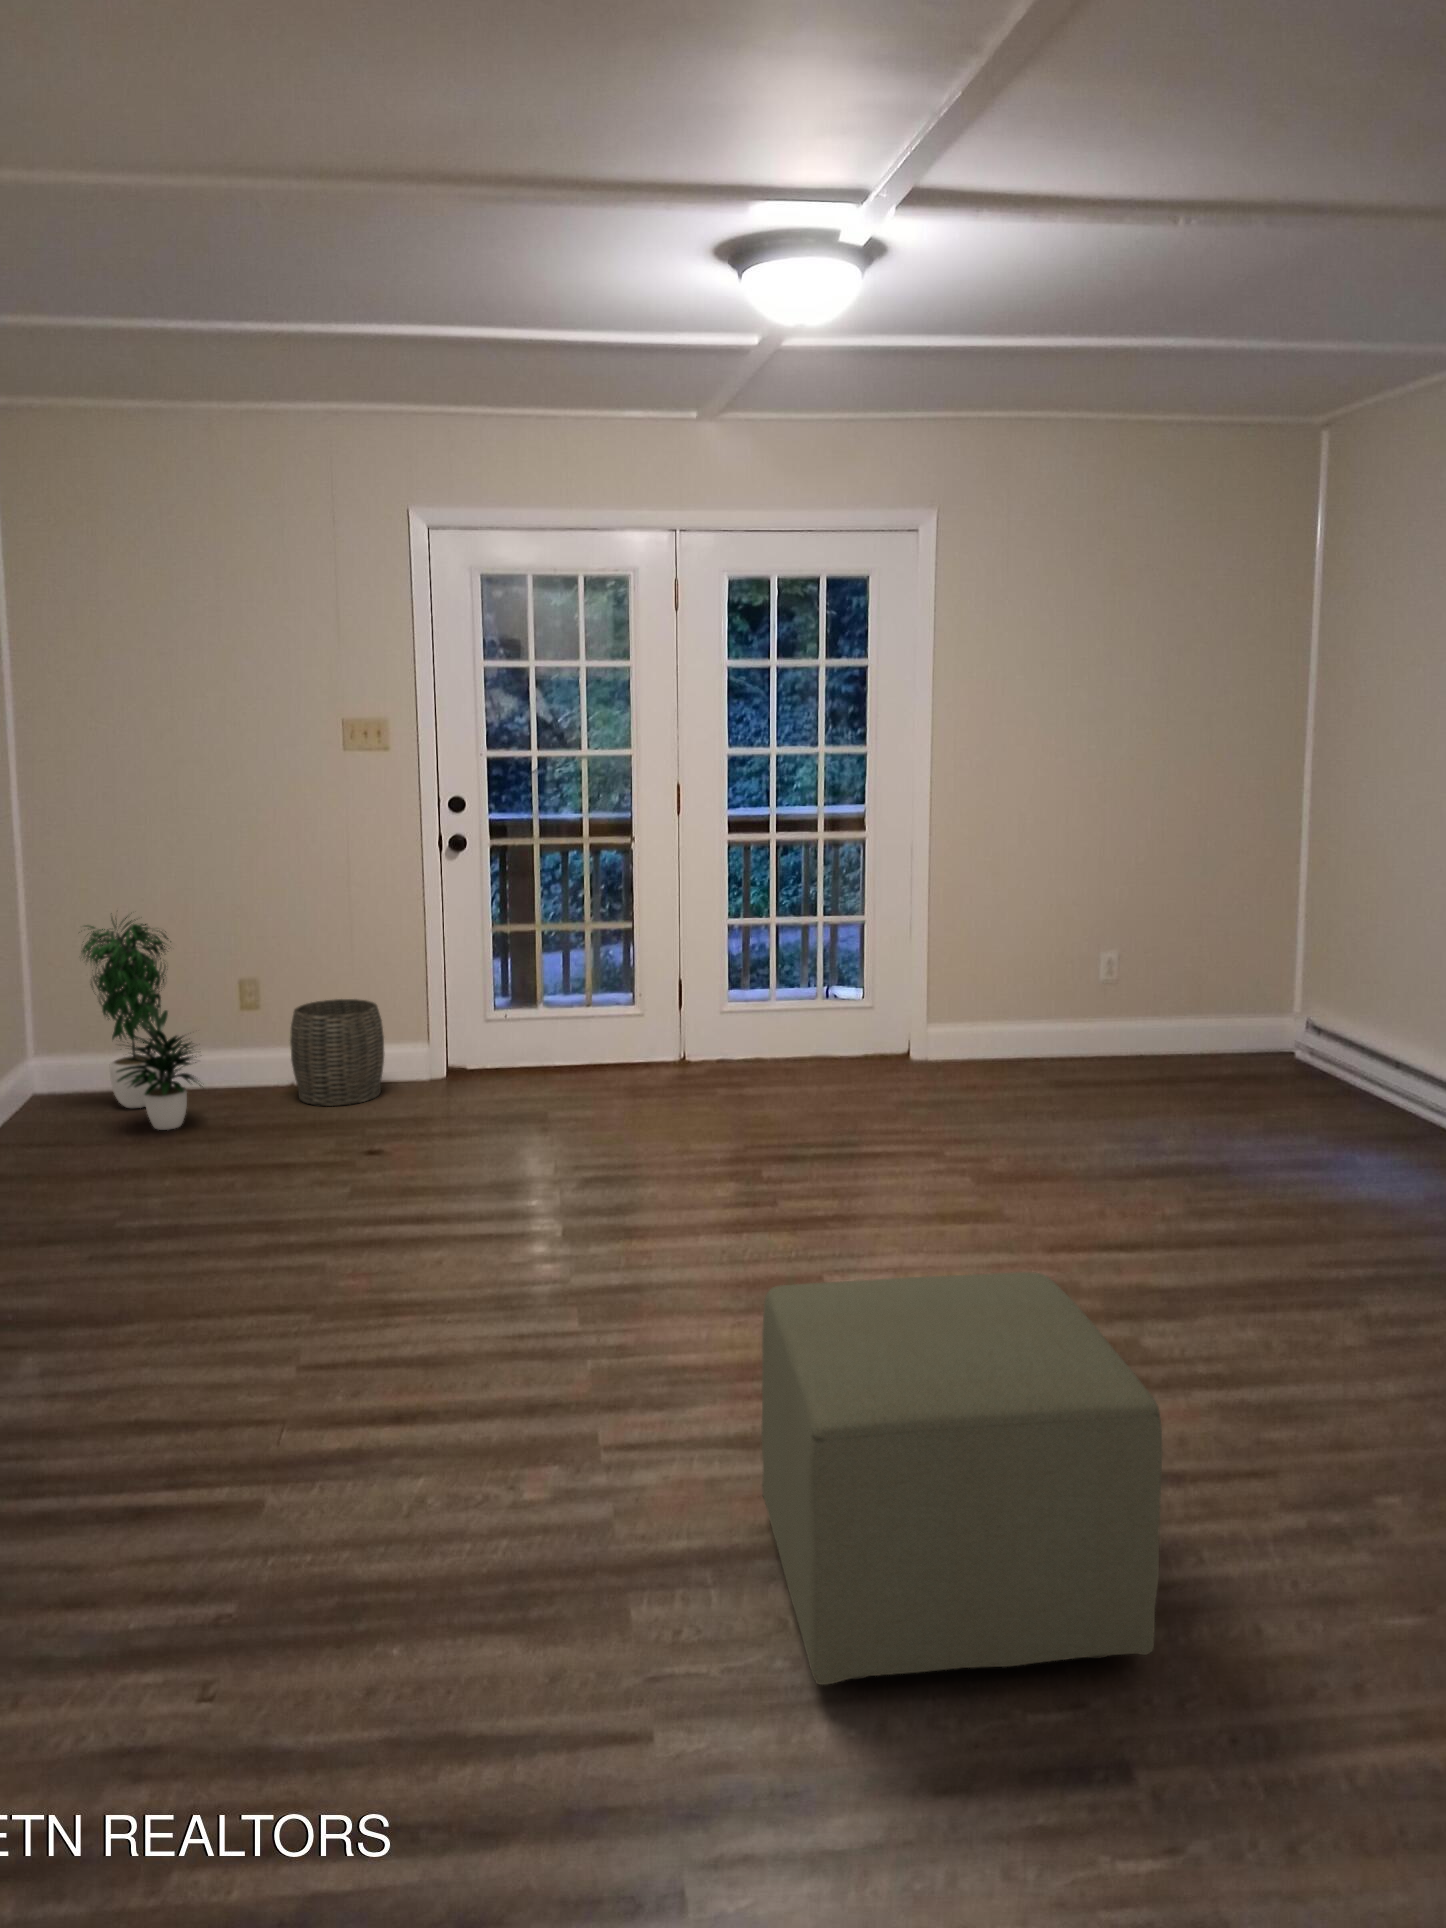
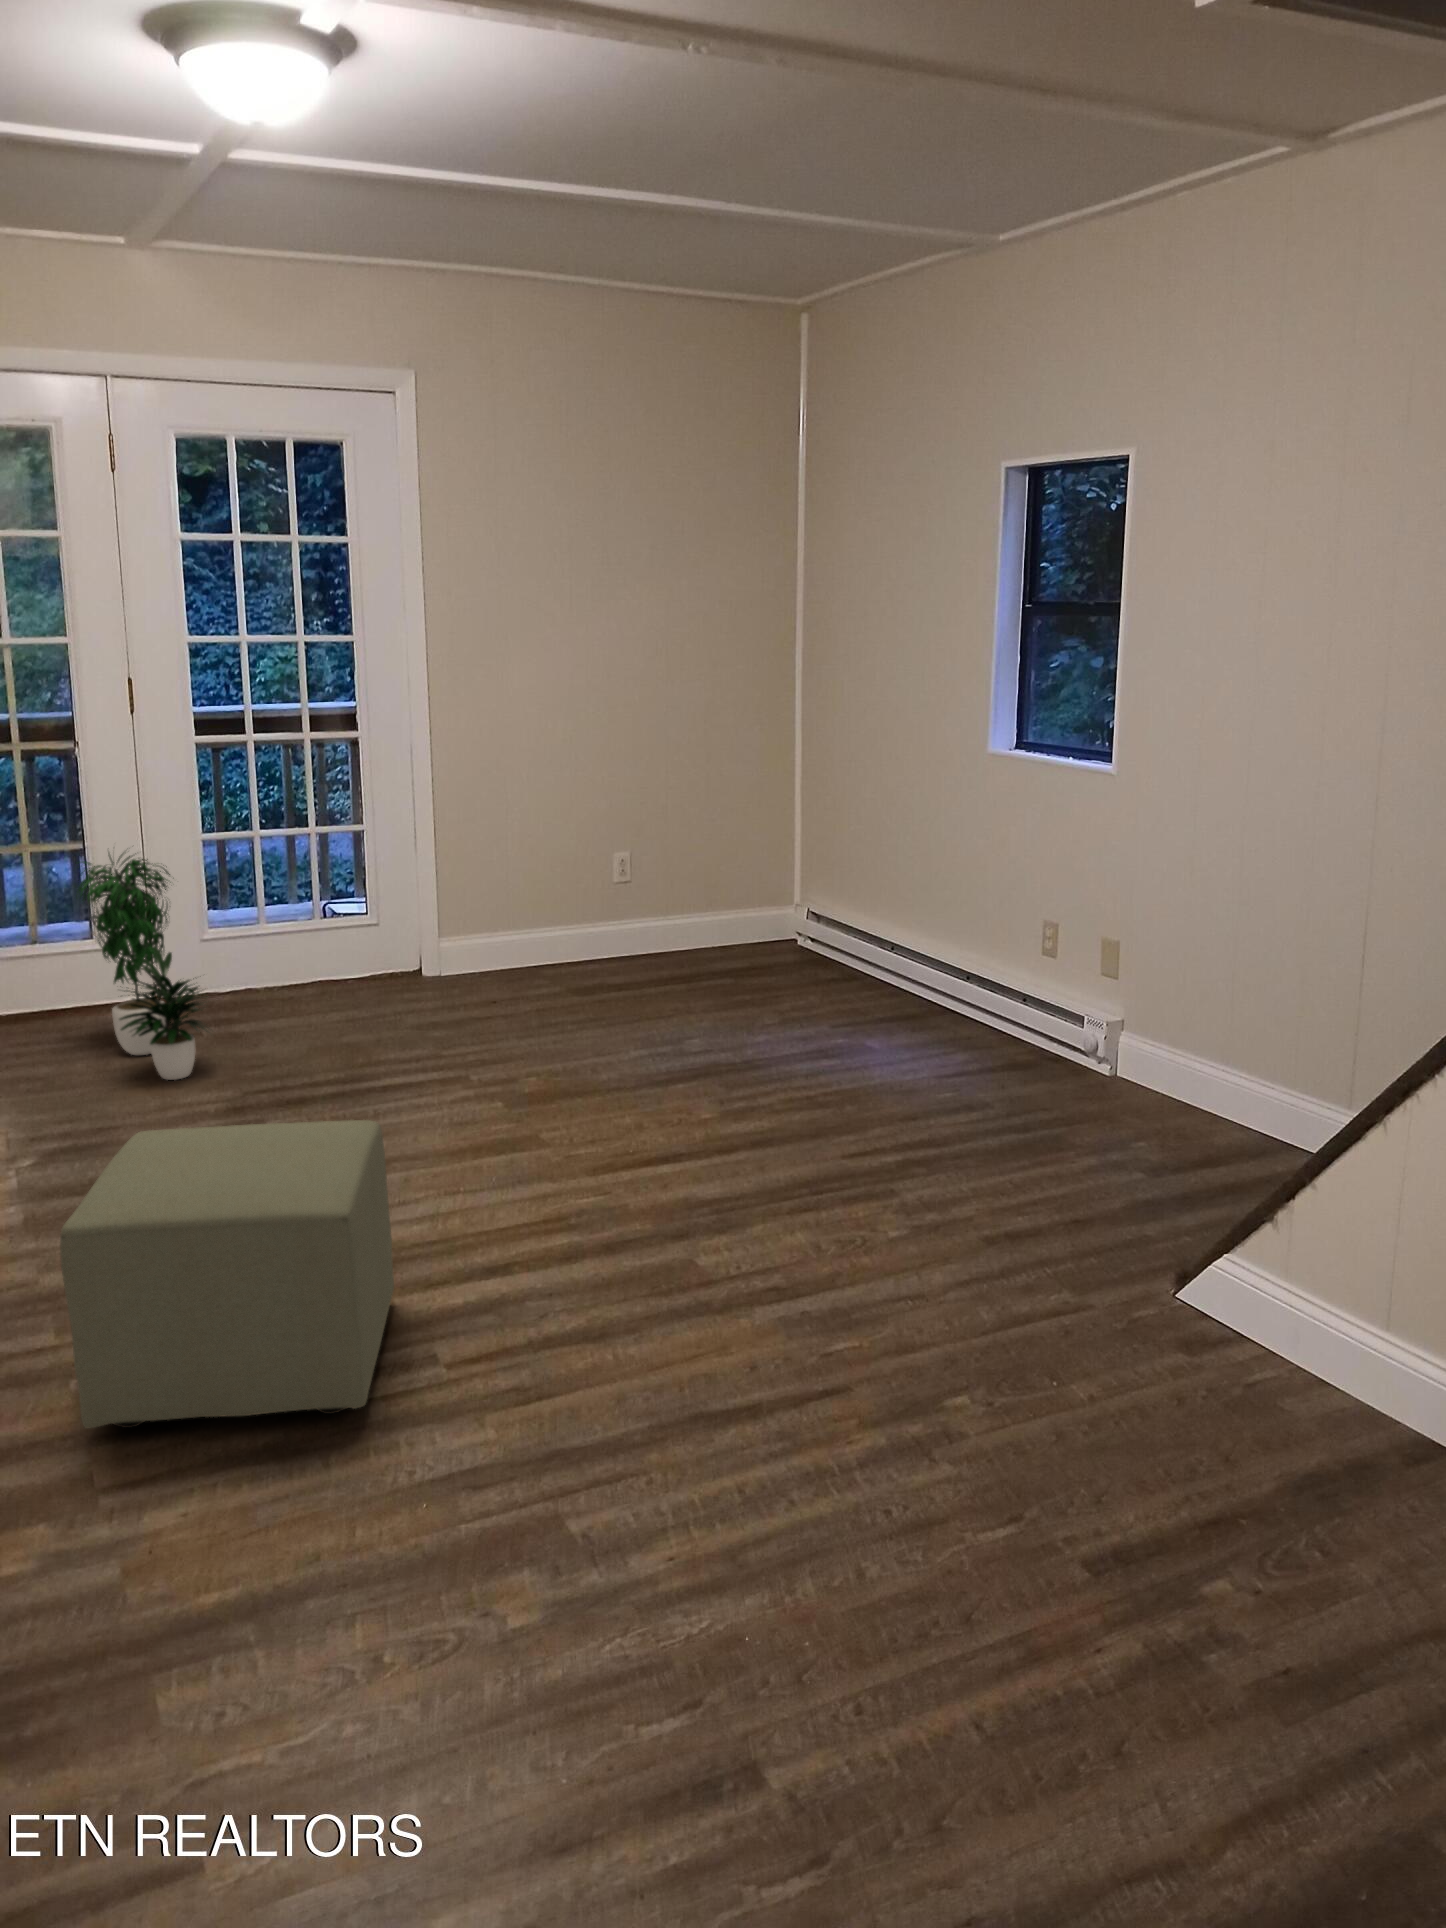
woven basket: present [290,999,384,1106] -> none [303,936,403,1052]
ottoman: present [761,1272,1162,1685] -> present [60,1120,394,1428]

